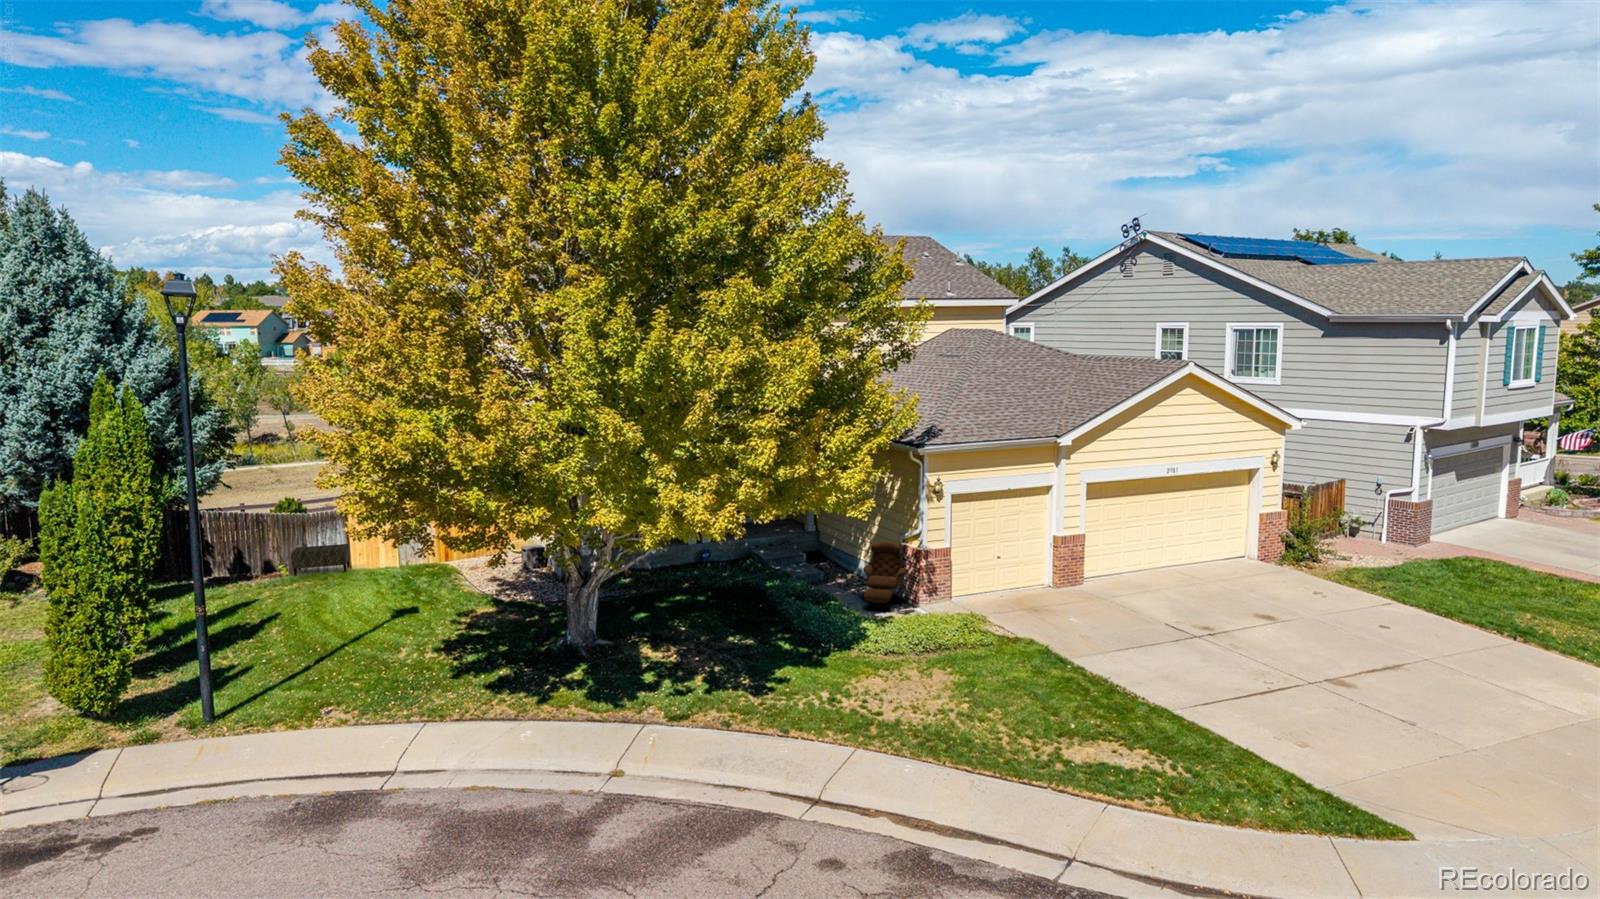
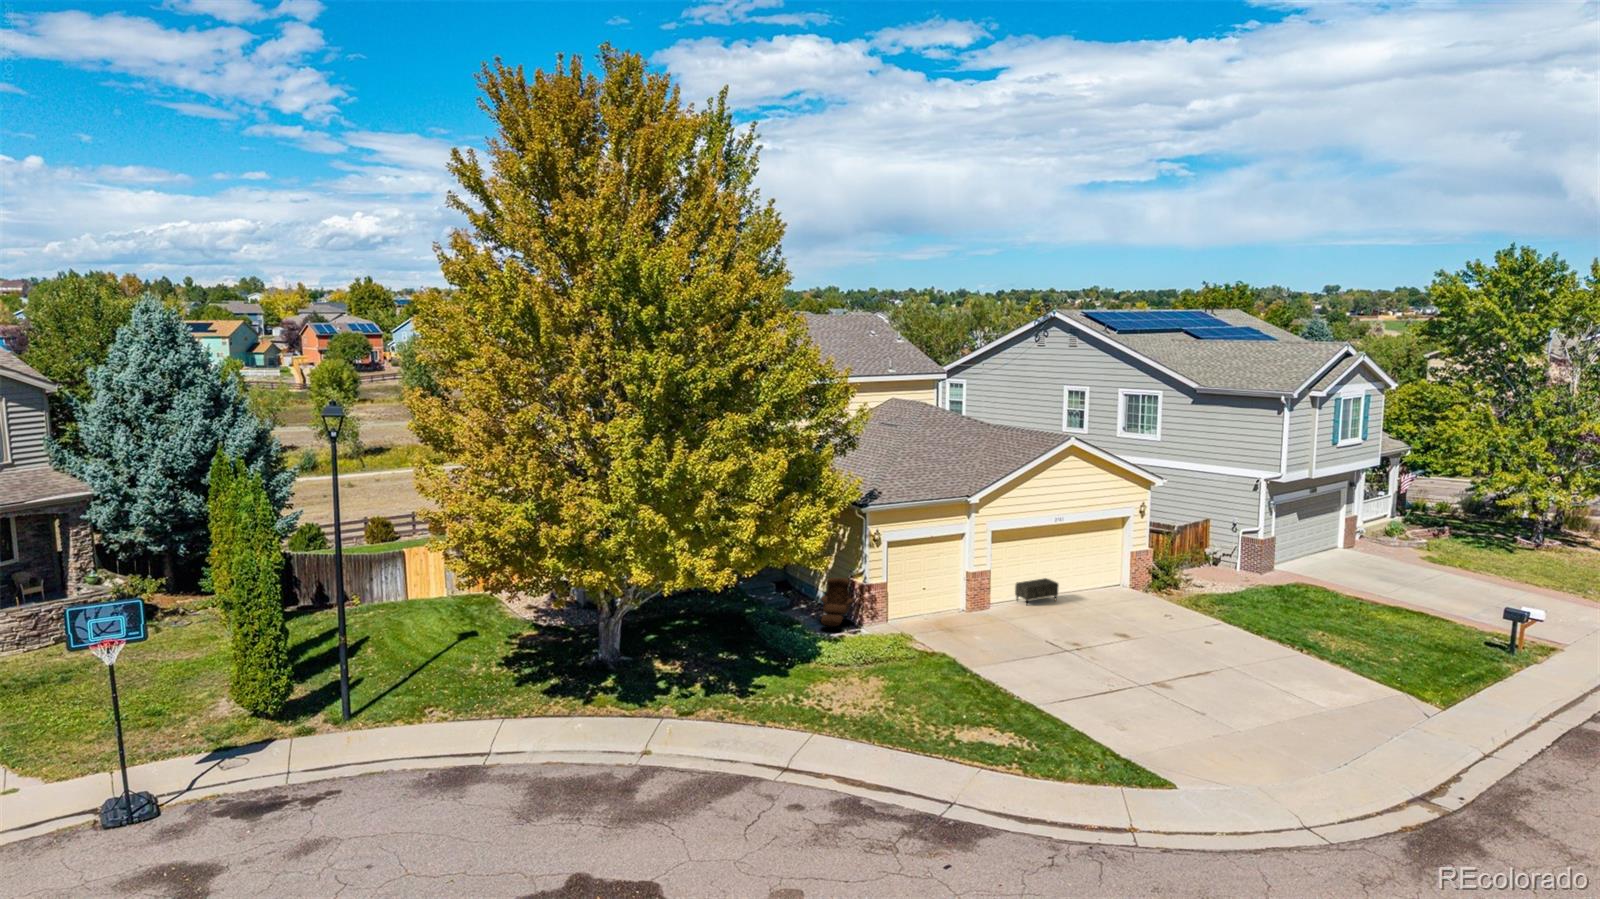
bench: present [291,544,350,576] -> present [1015,578,1059,605]

